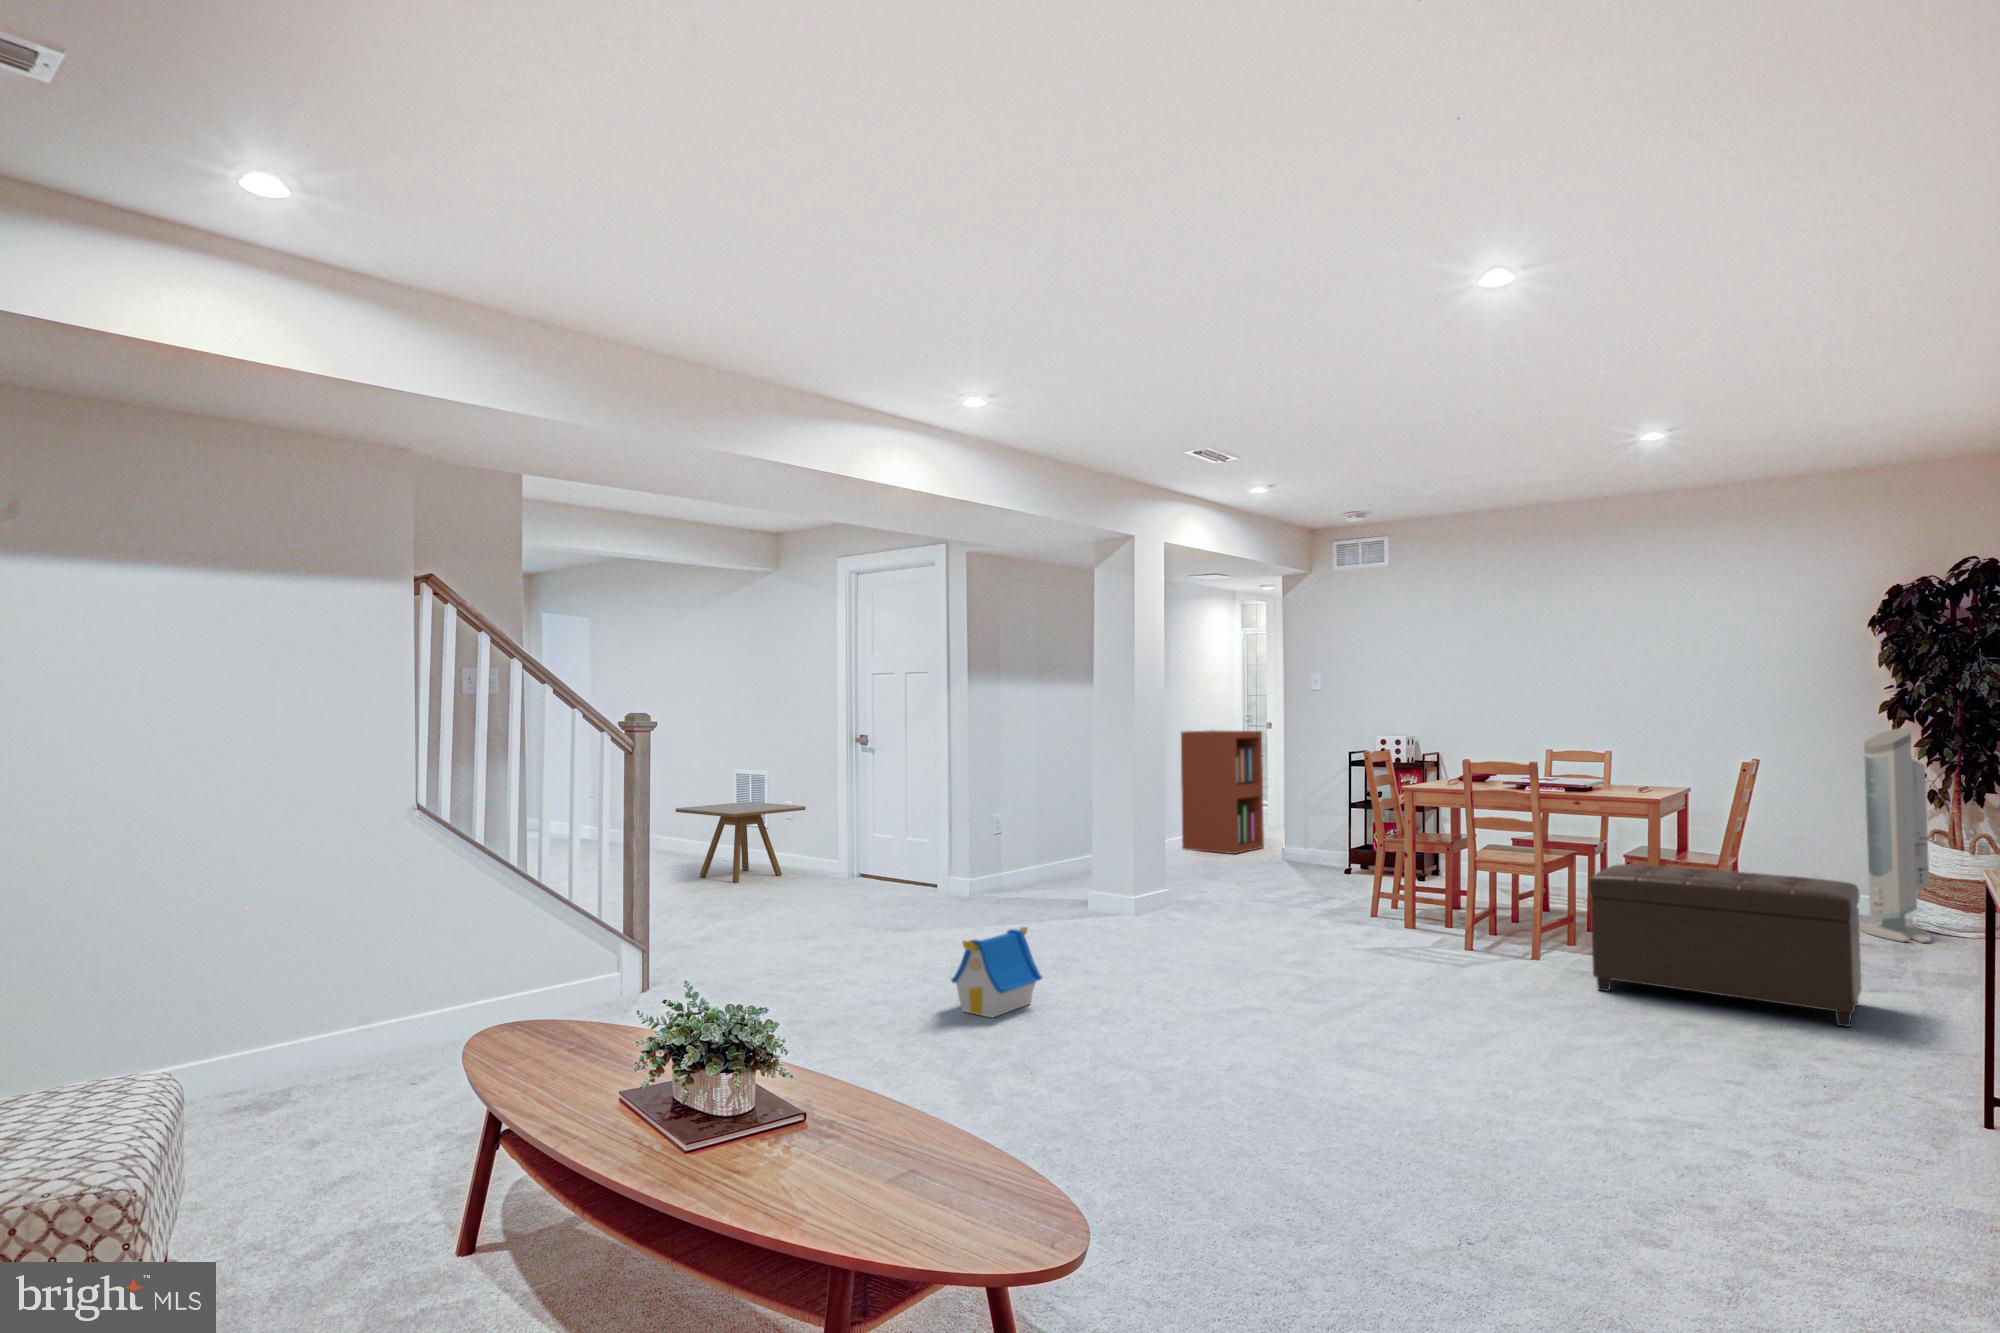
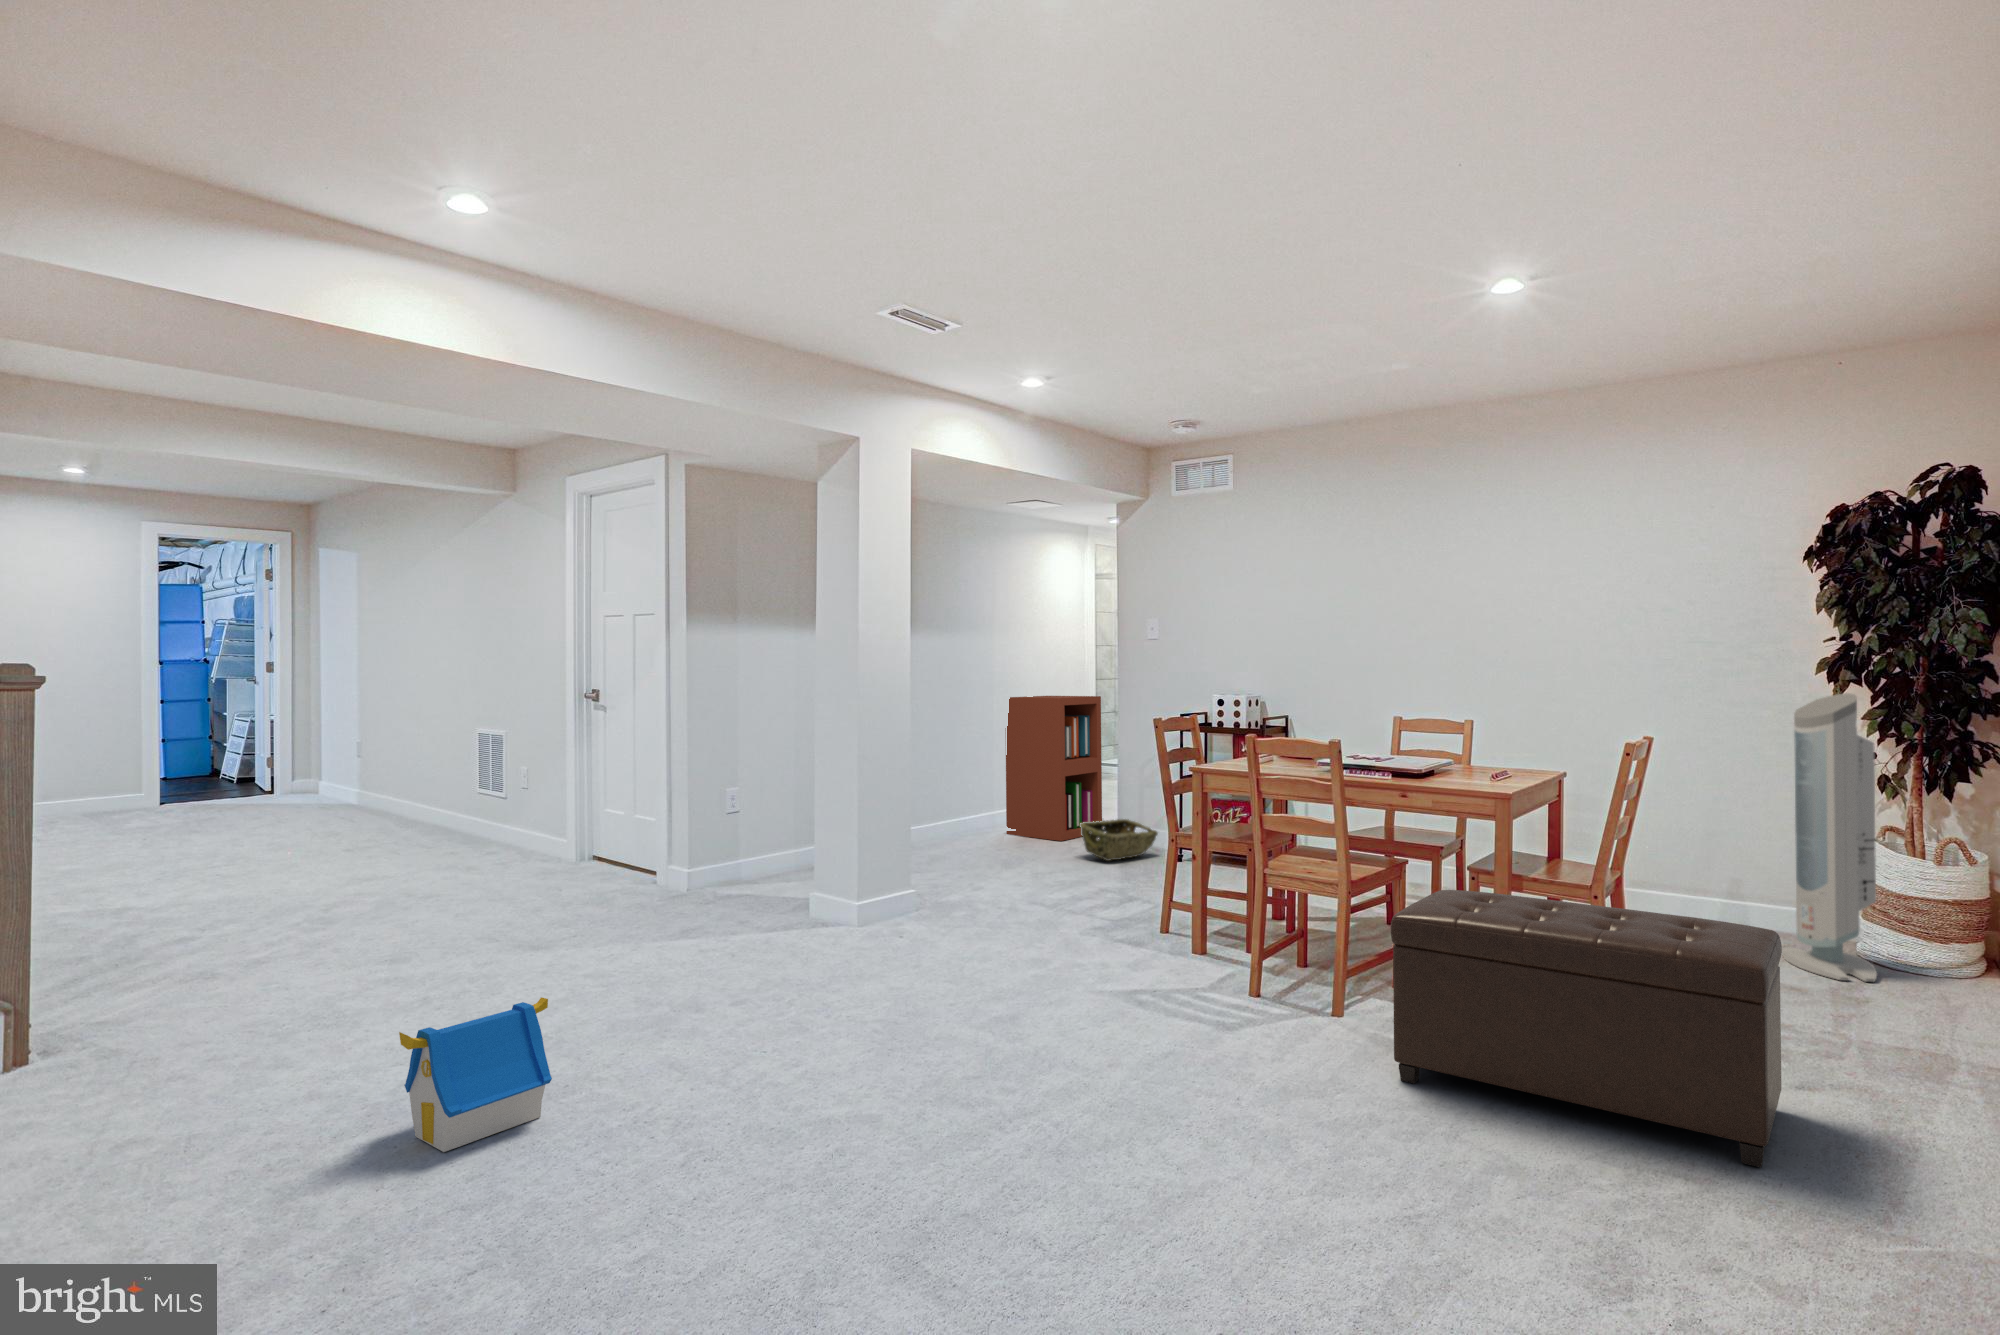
side table: present [676,802,806,882] -> none [355,784,519,886]
woven basket: none [1262,834,1327,868] -> present [1080,819,1158,861]

